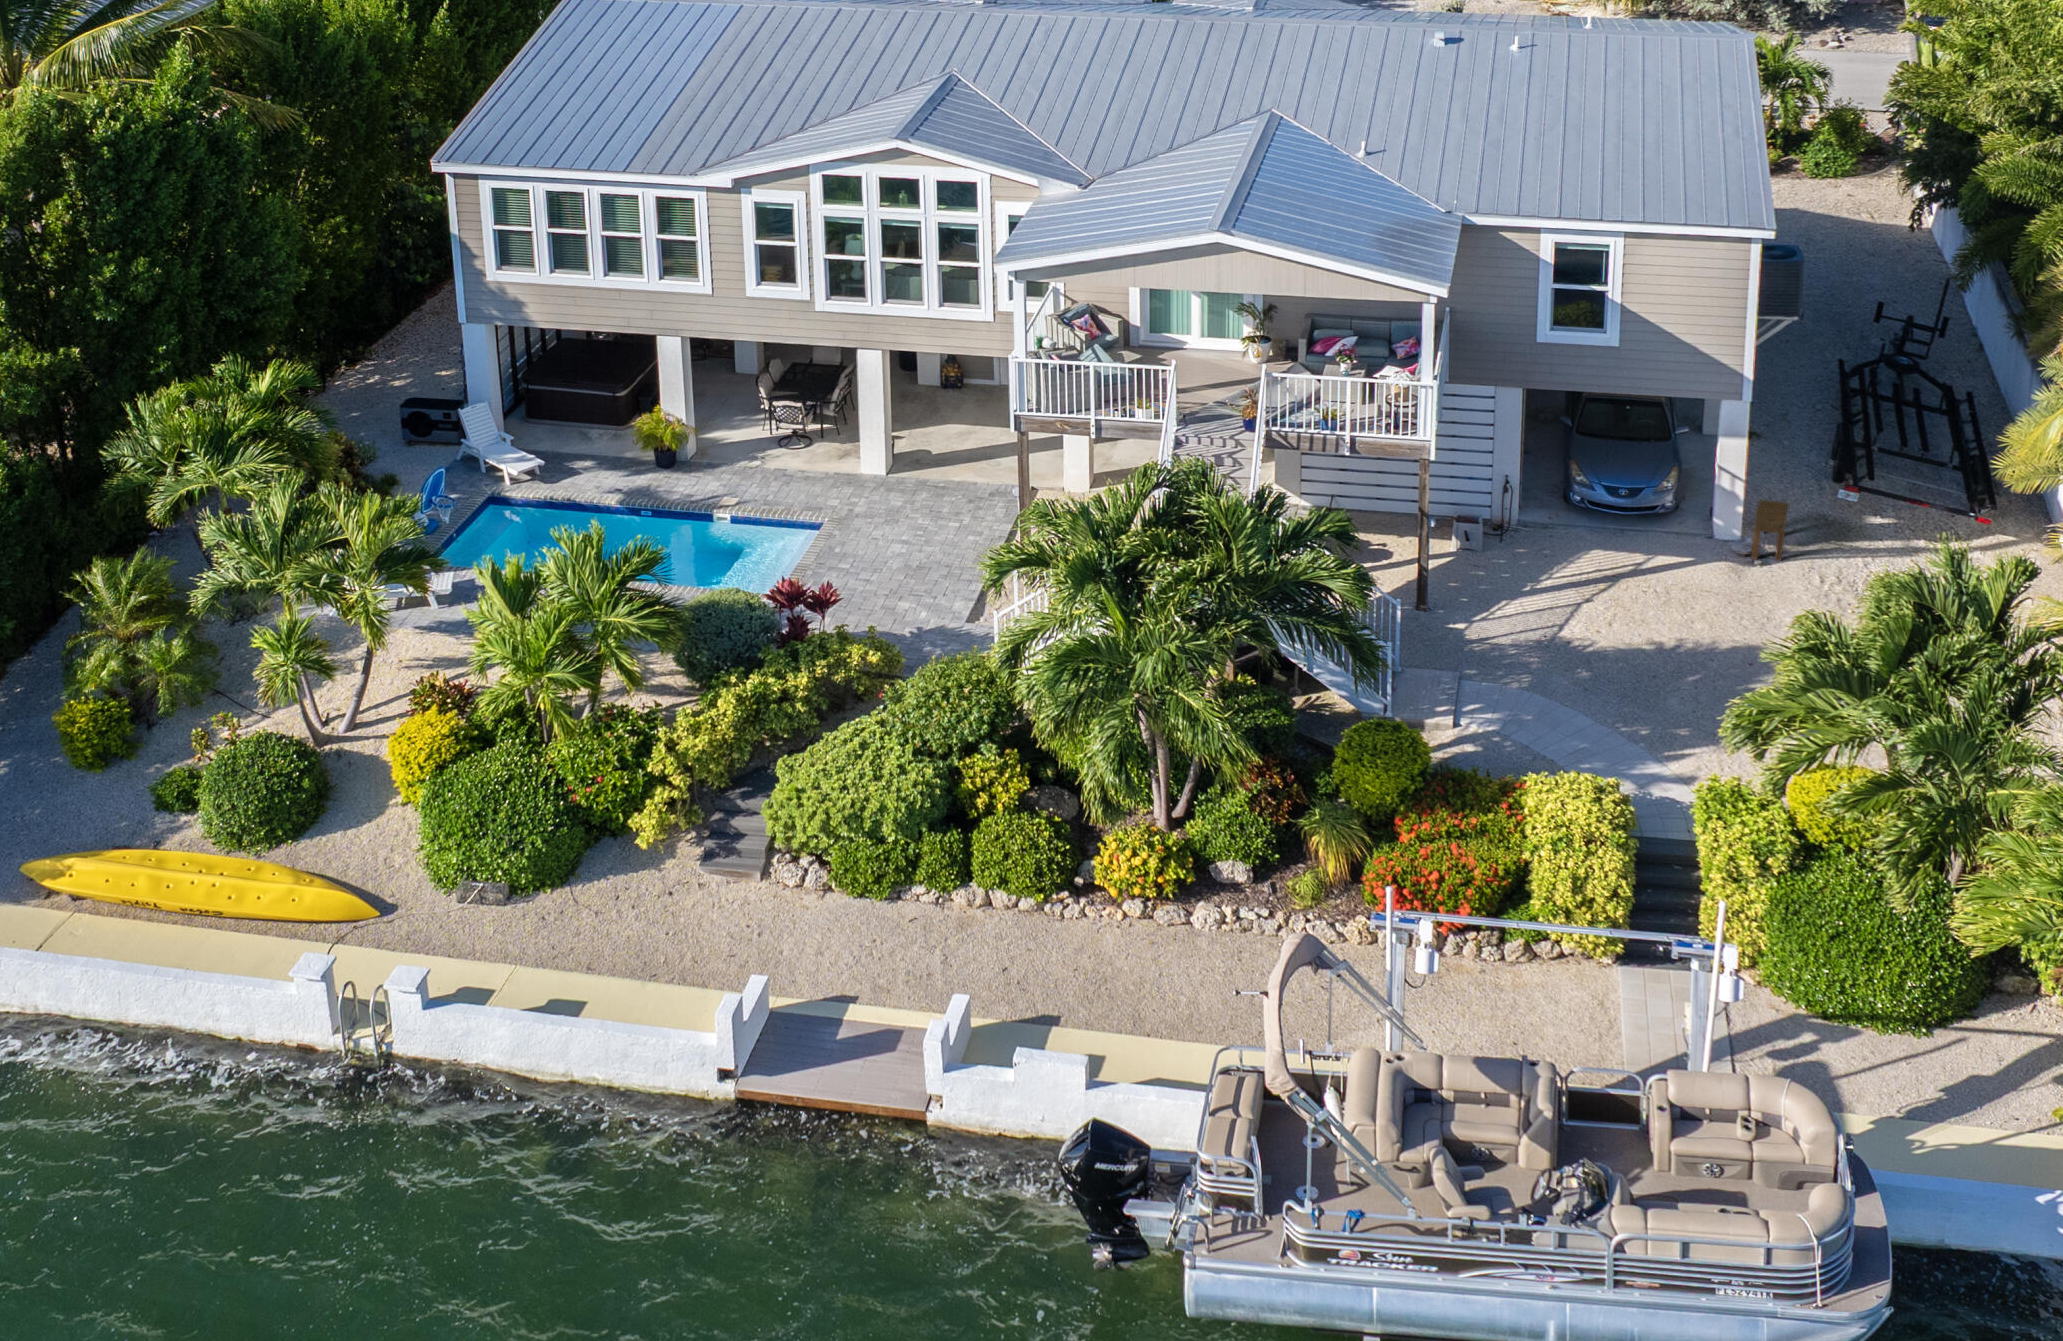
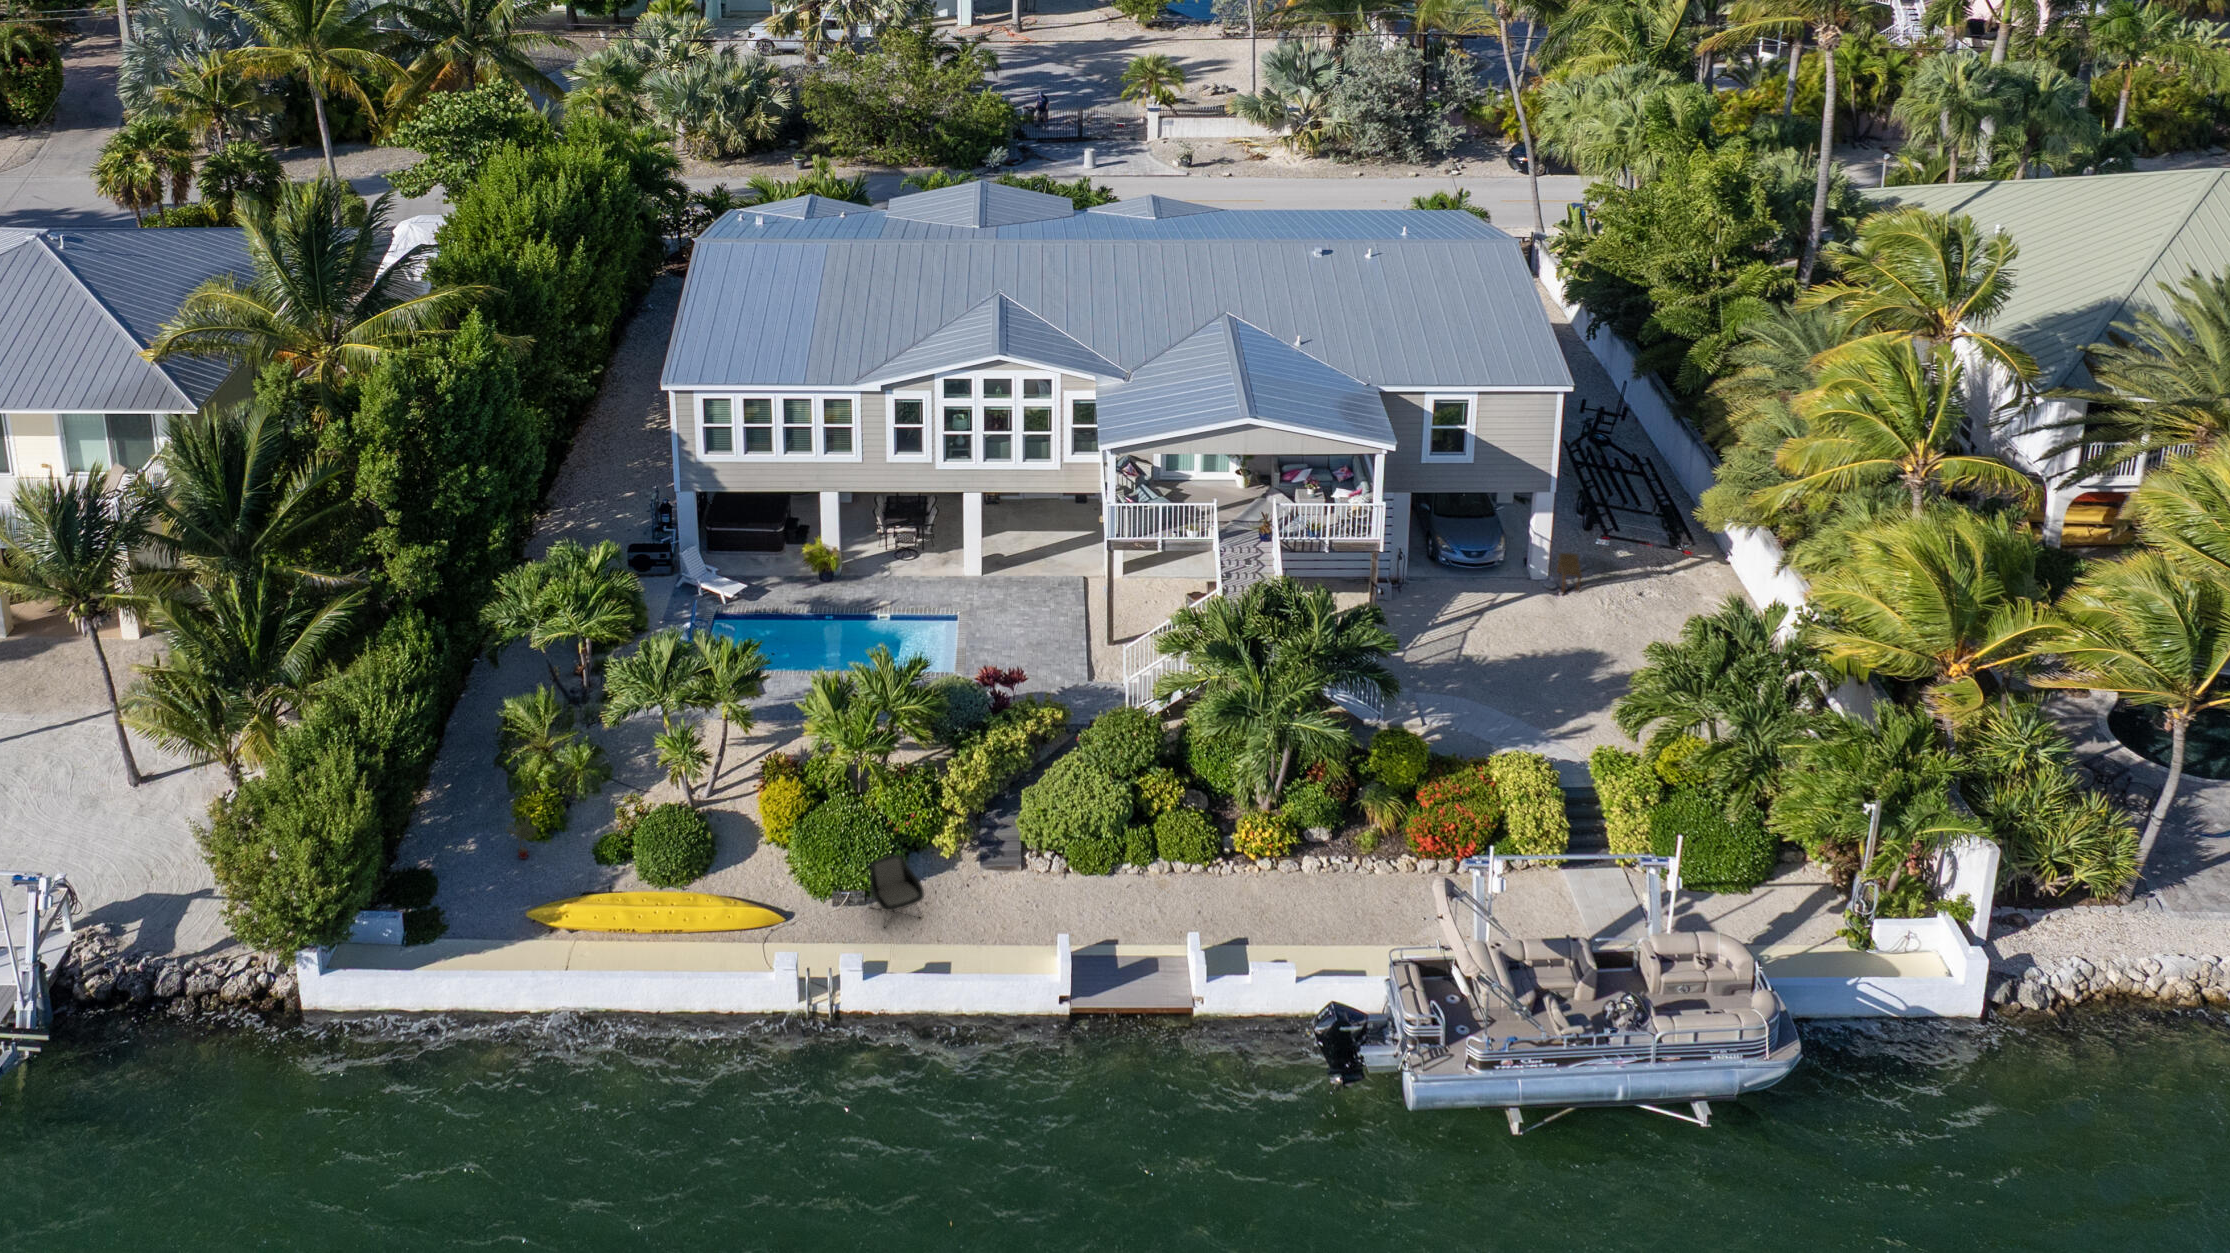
potted tree: none [30,727,74,792] -> present [507,816,538,859]
lounge chair: none [491,831,570,942] -> present [870,855,924,928]

